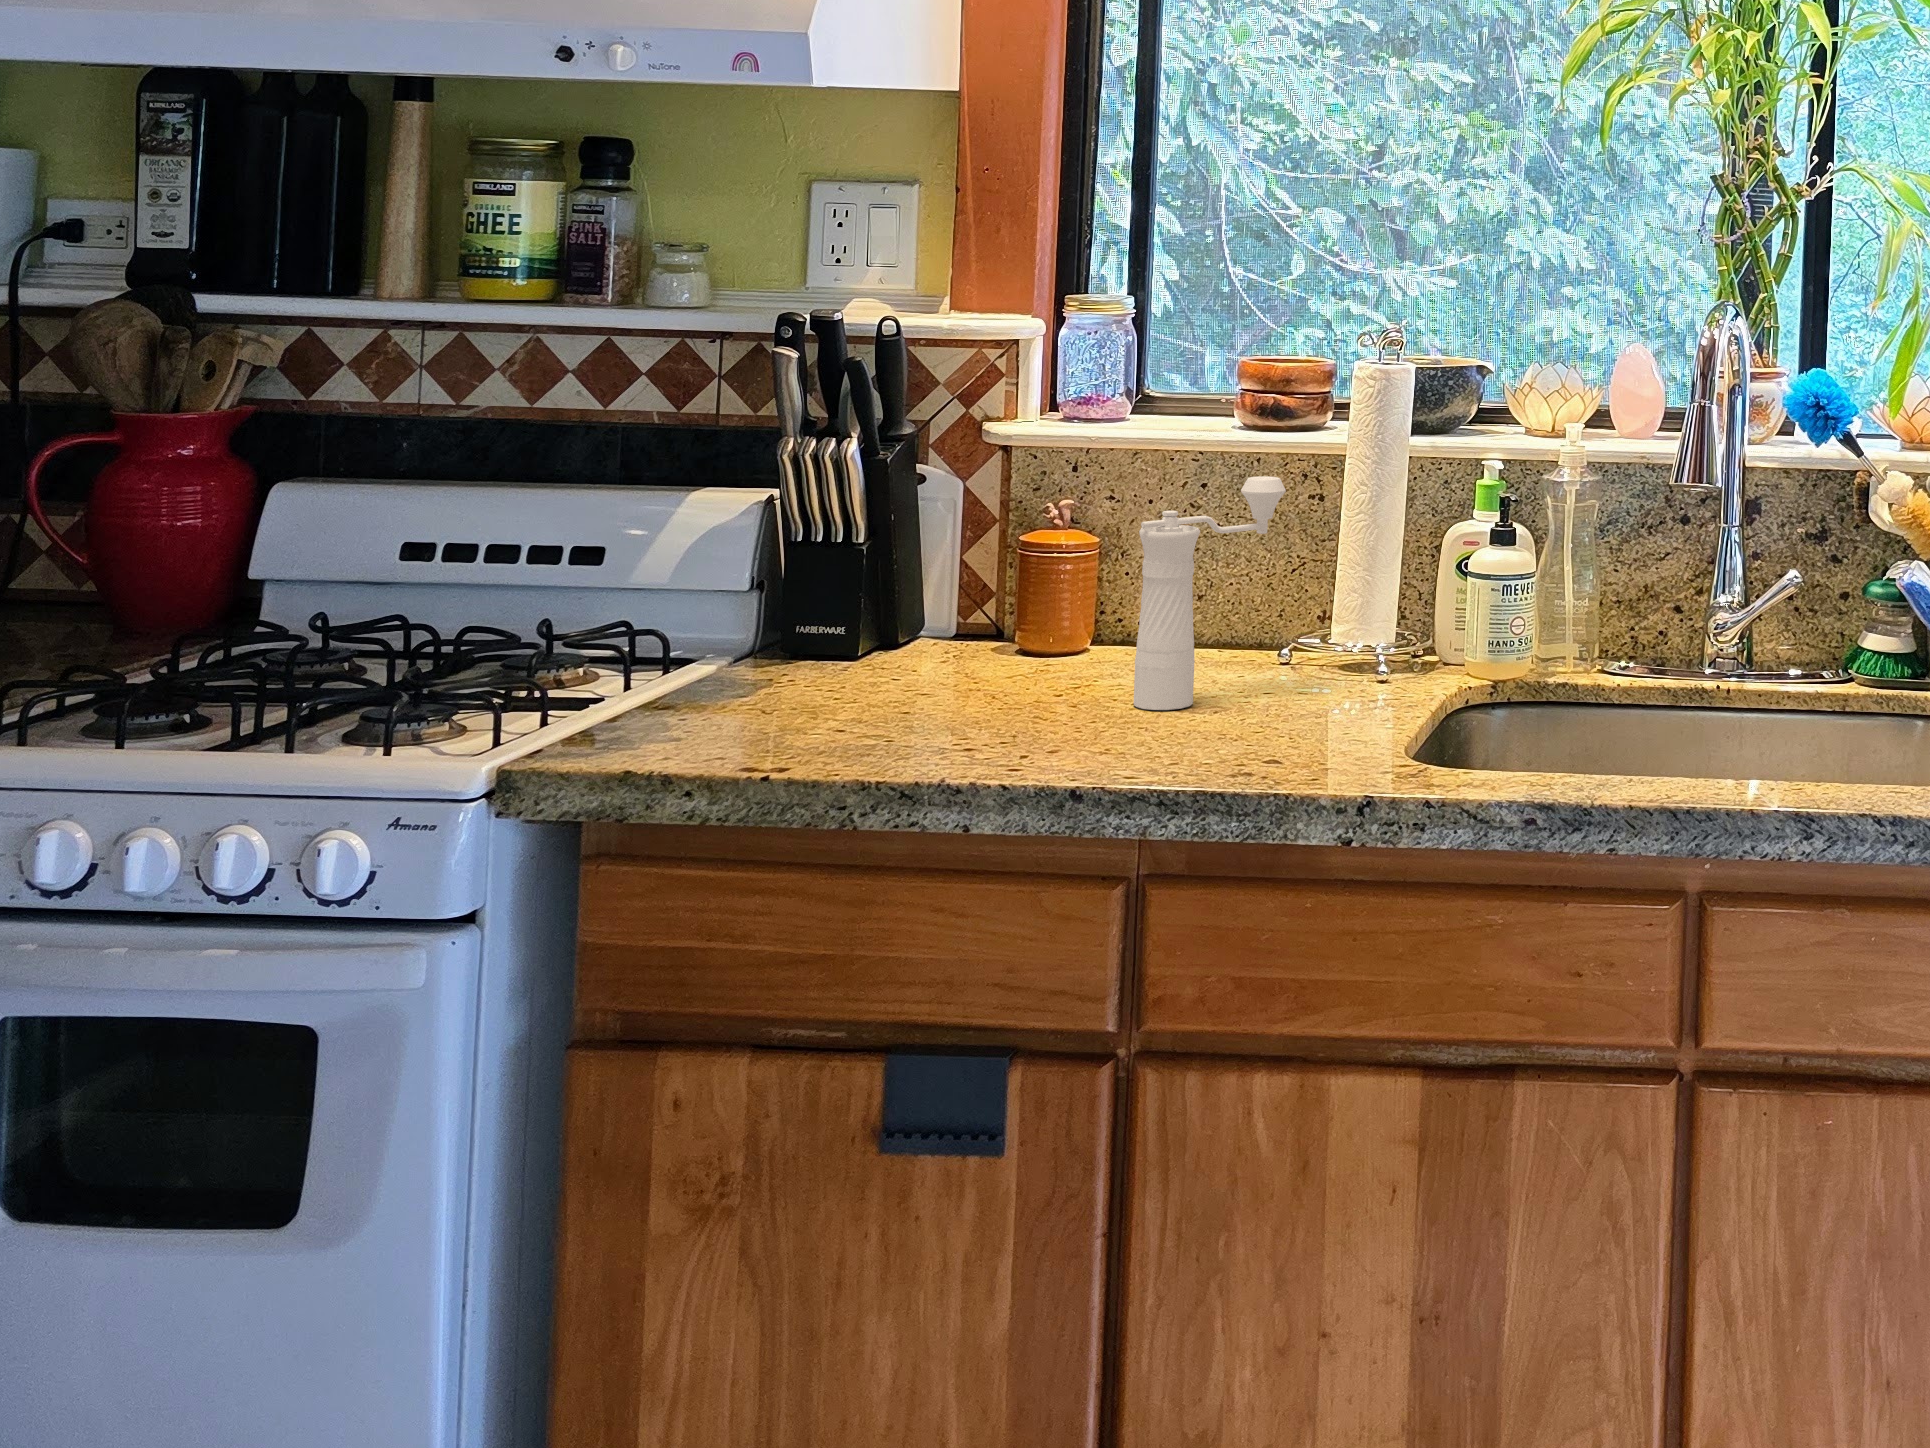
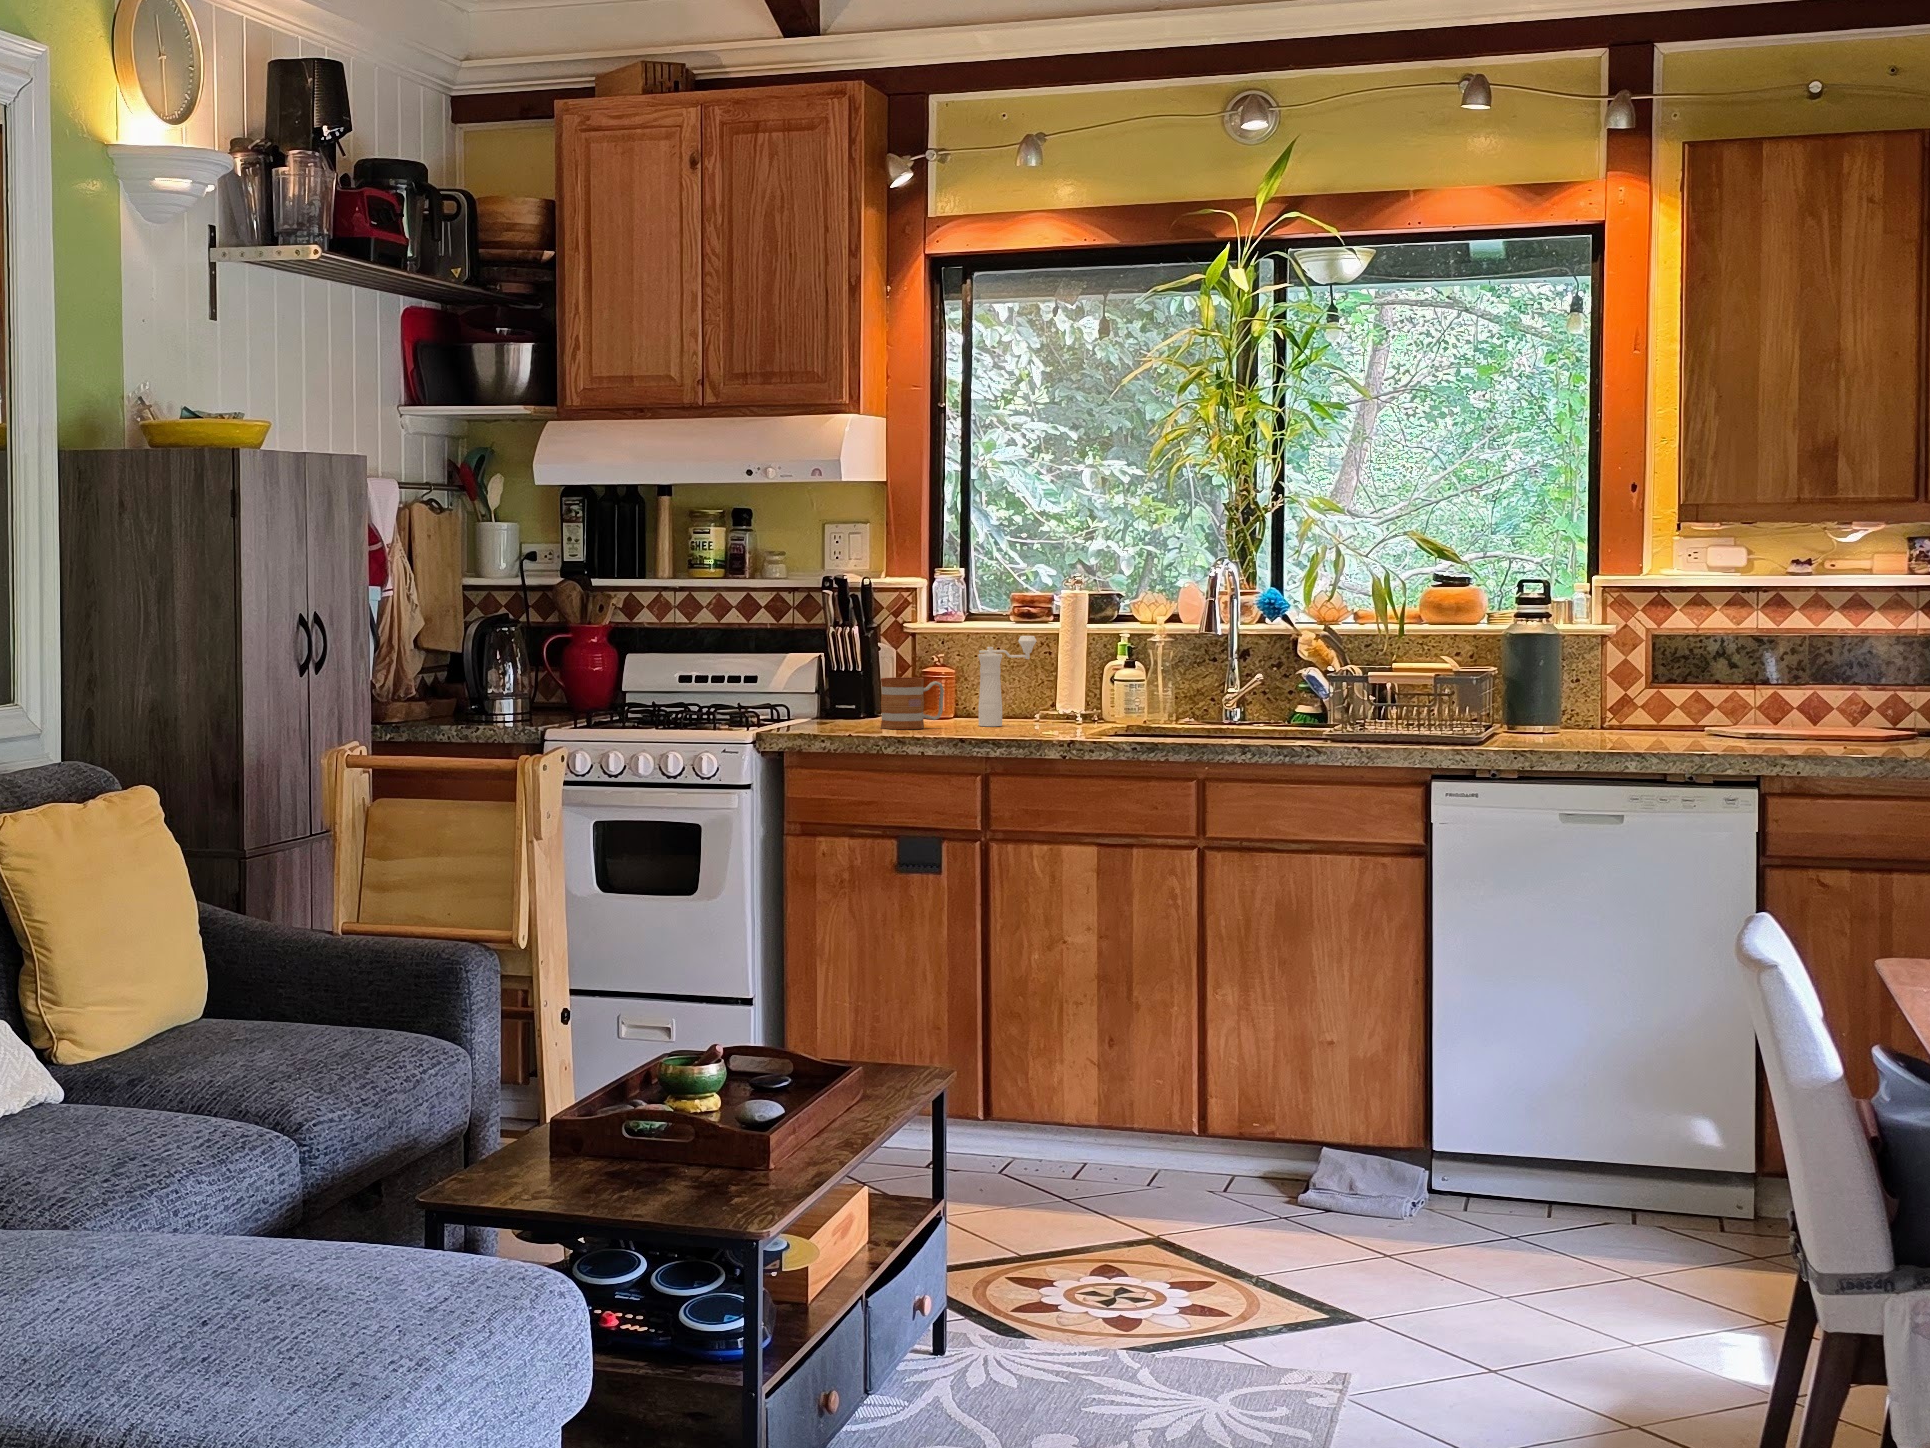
mug: none [864,600,1041,750] -> present [881,677,944,729]

